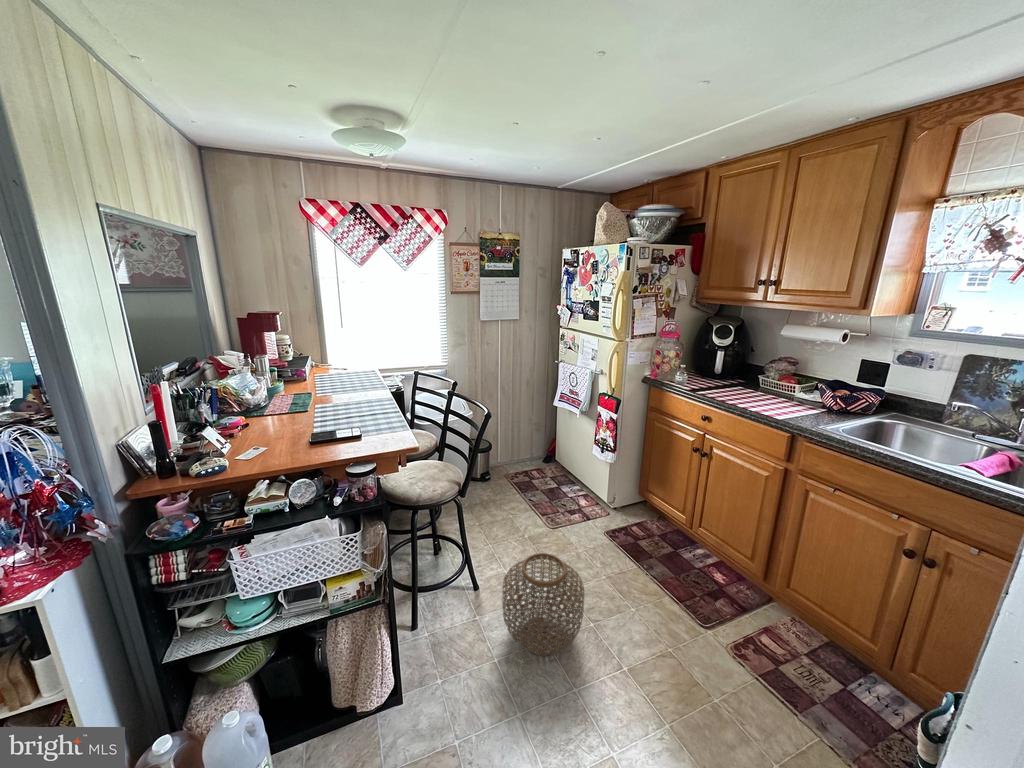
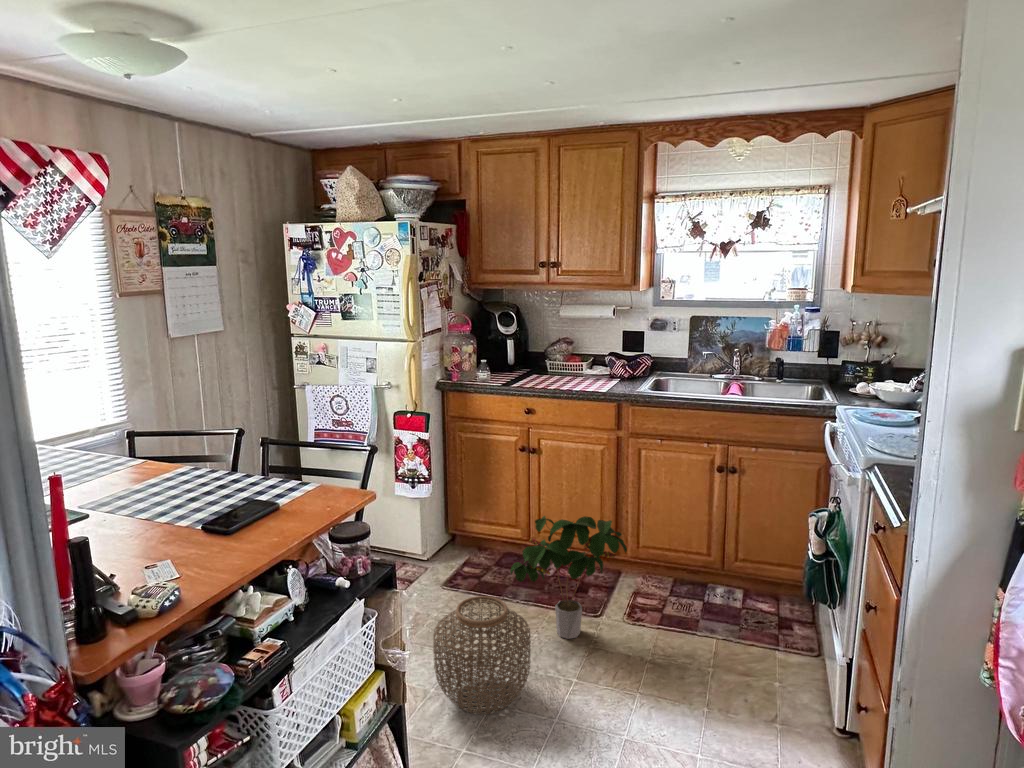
potted plant: none [620,514,730,635] -> present [510,516,627,639]

